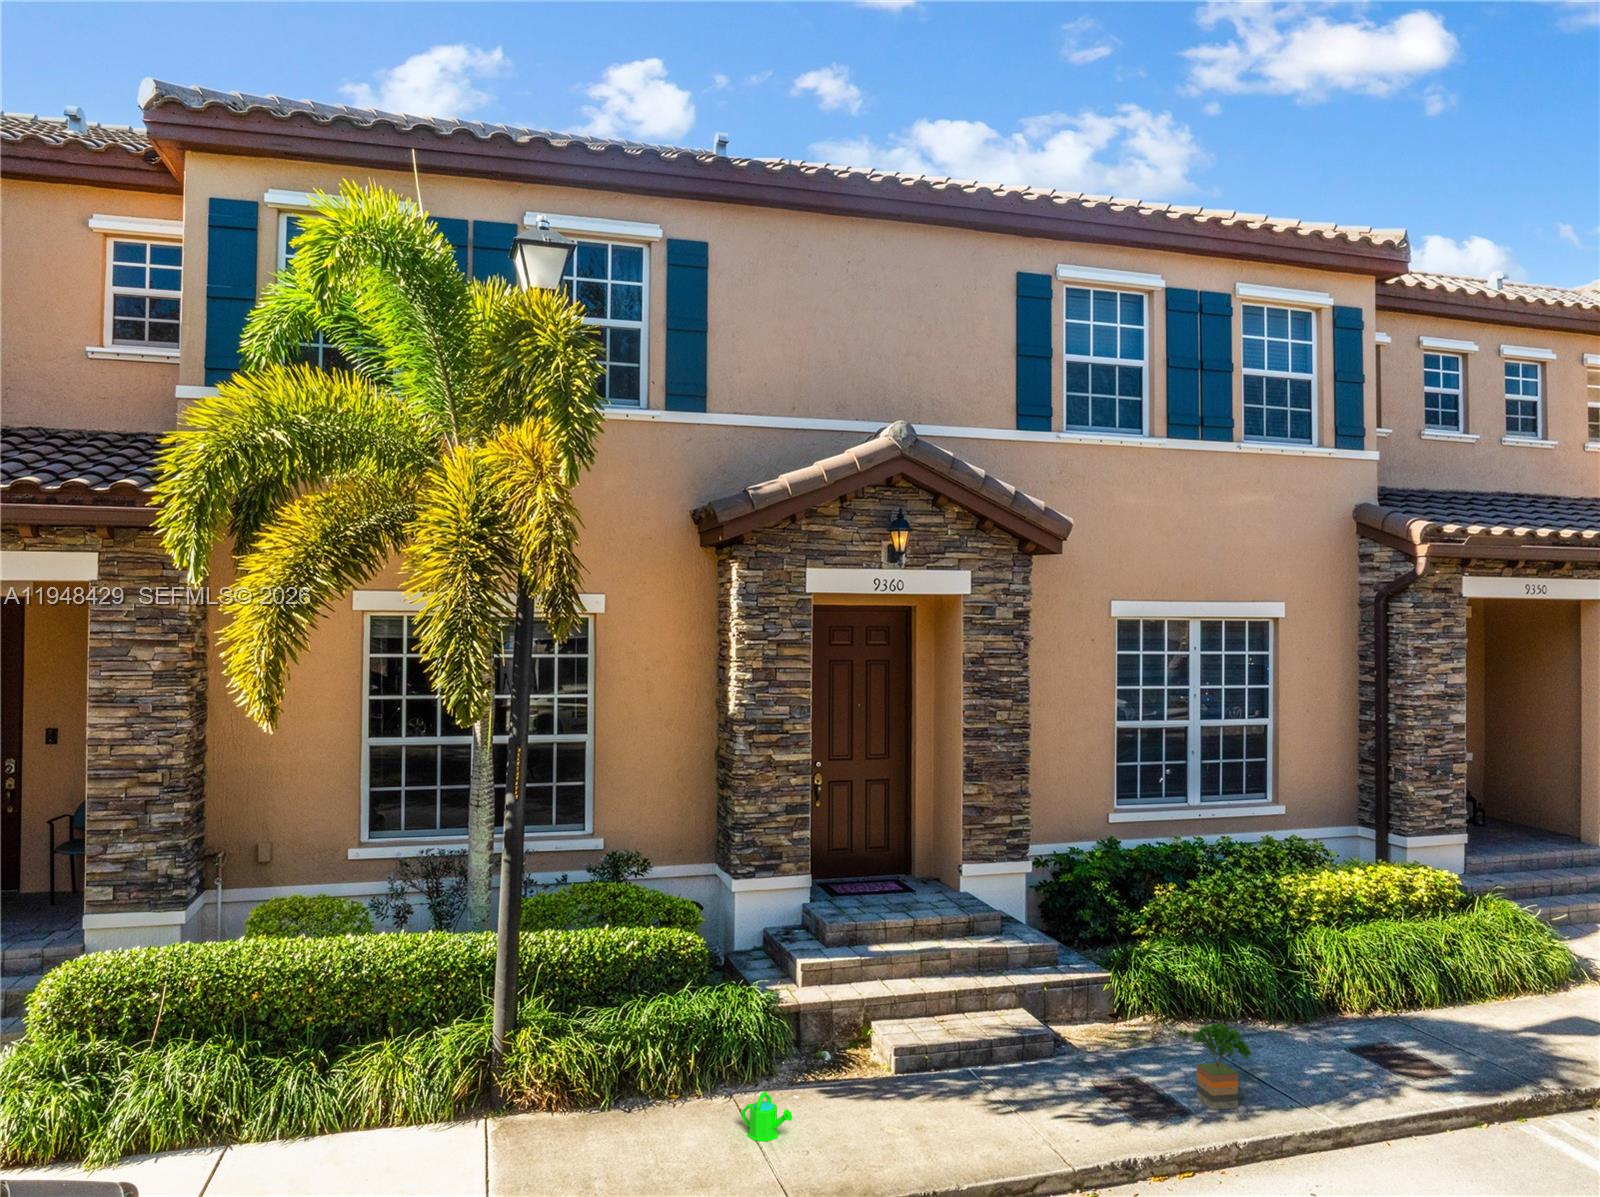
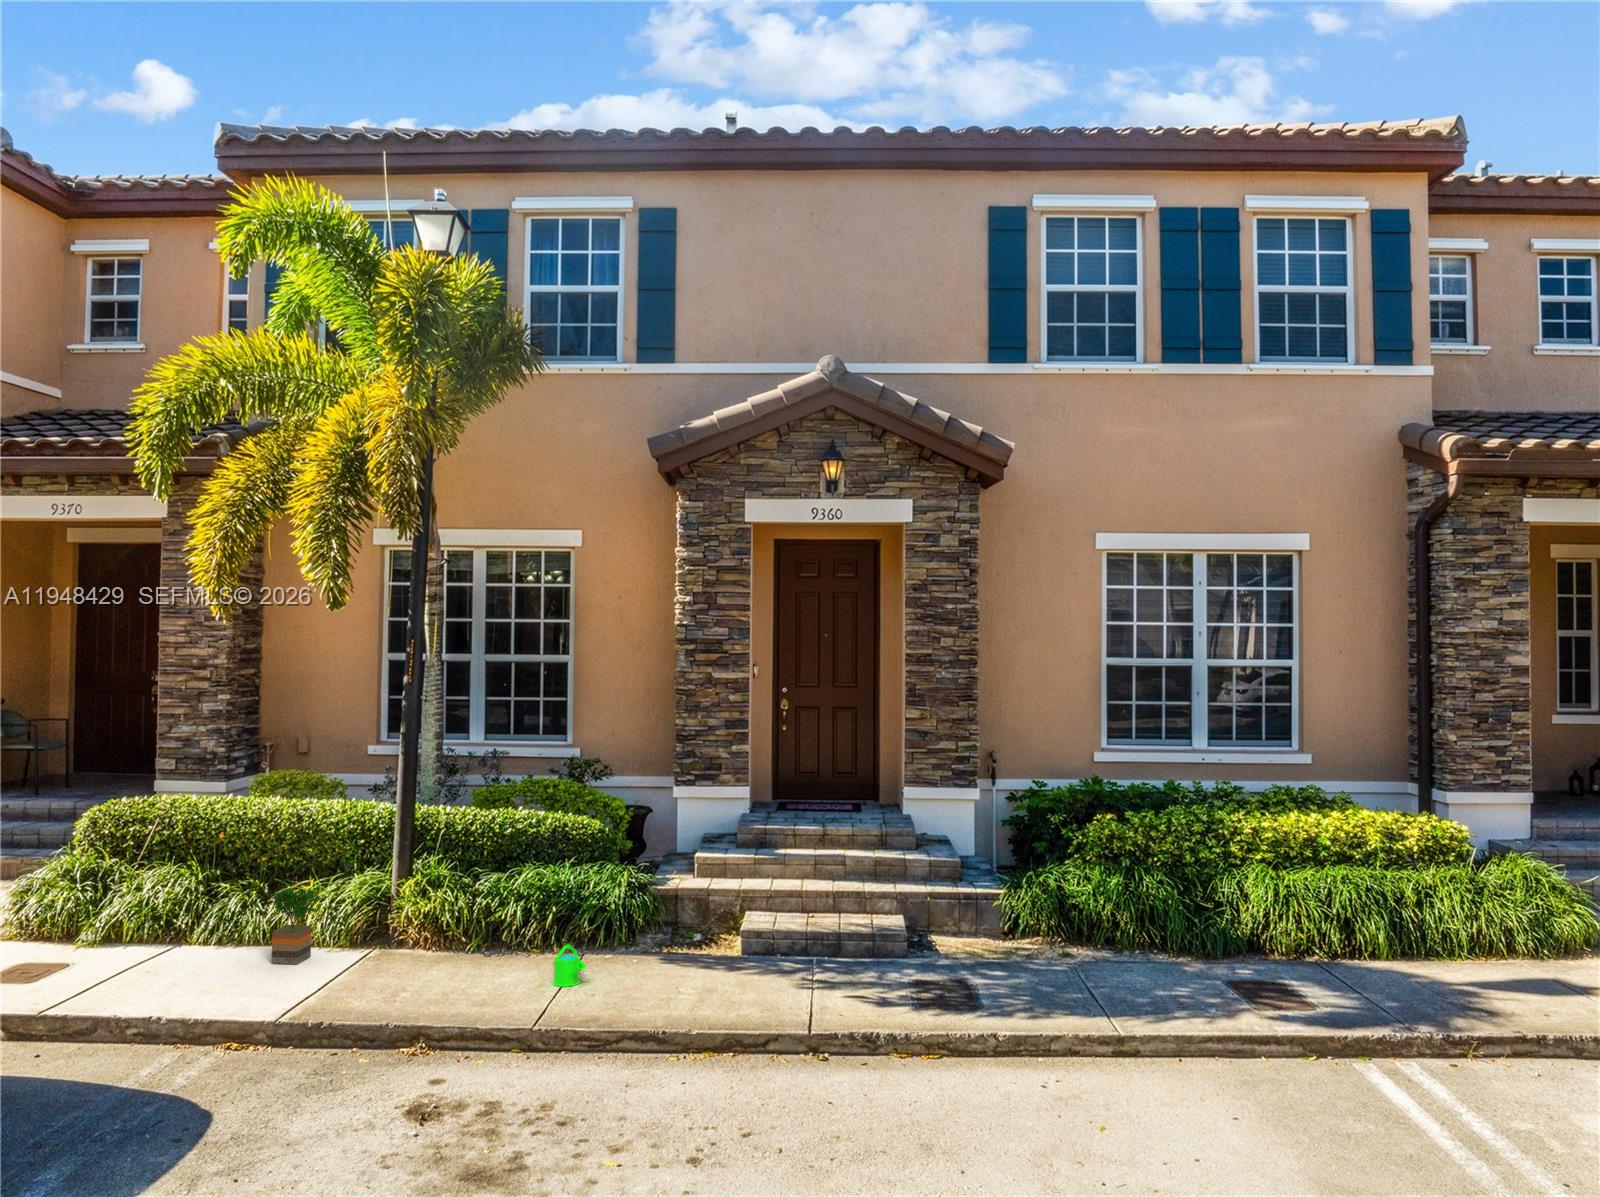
potted tree: present [1191,1023,1251,1110] -> present [272,888,320,965]

